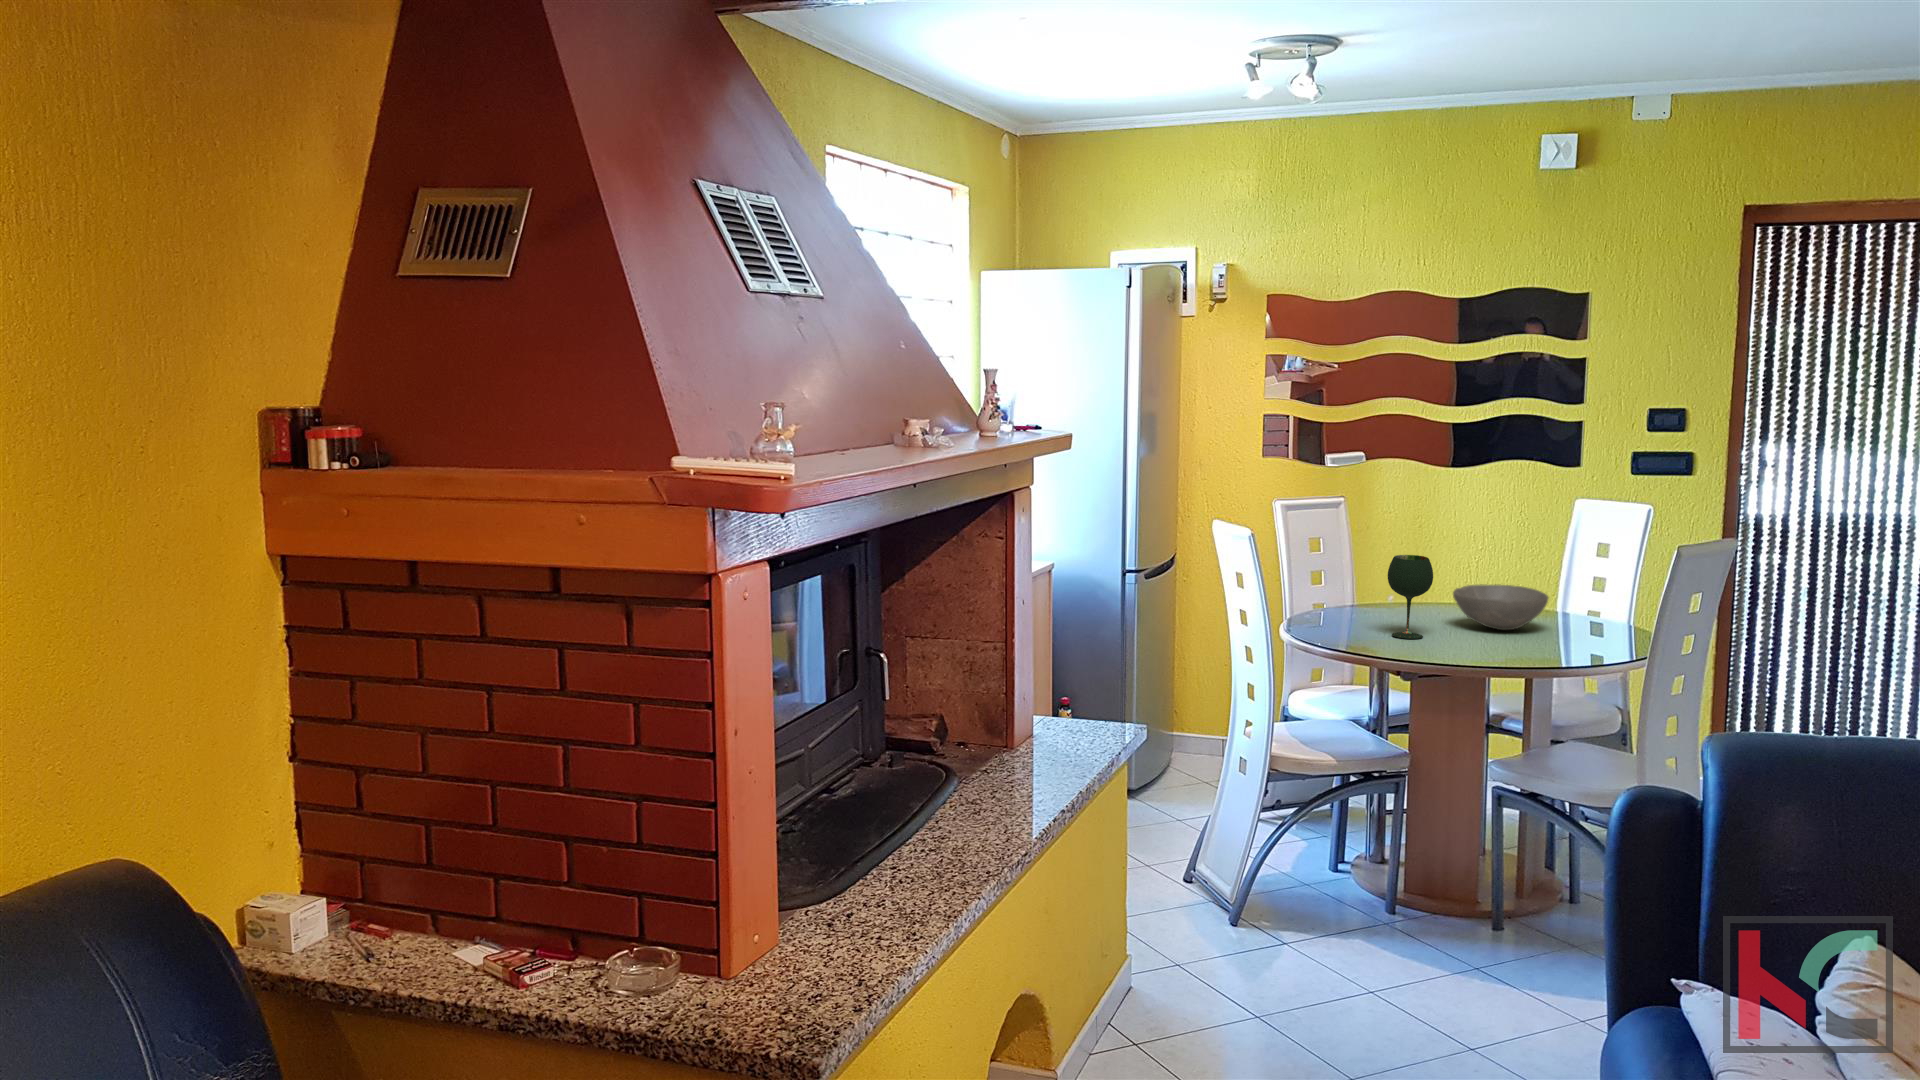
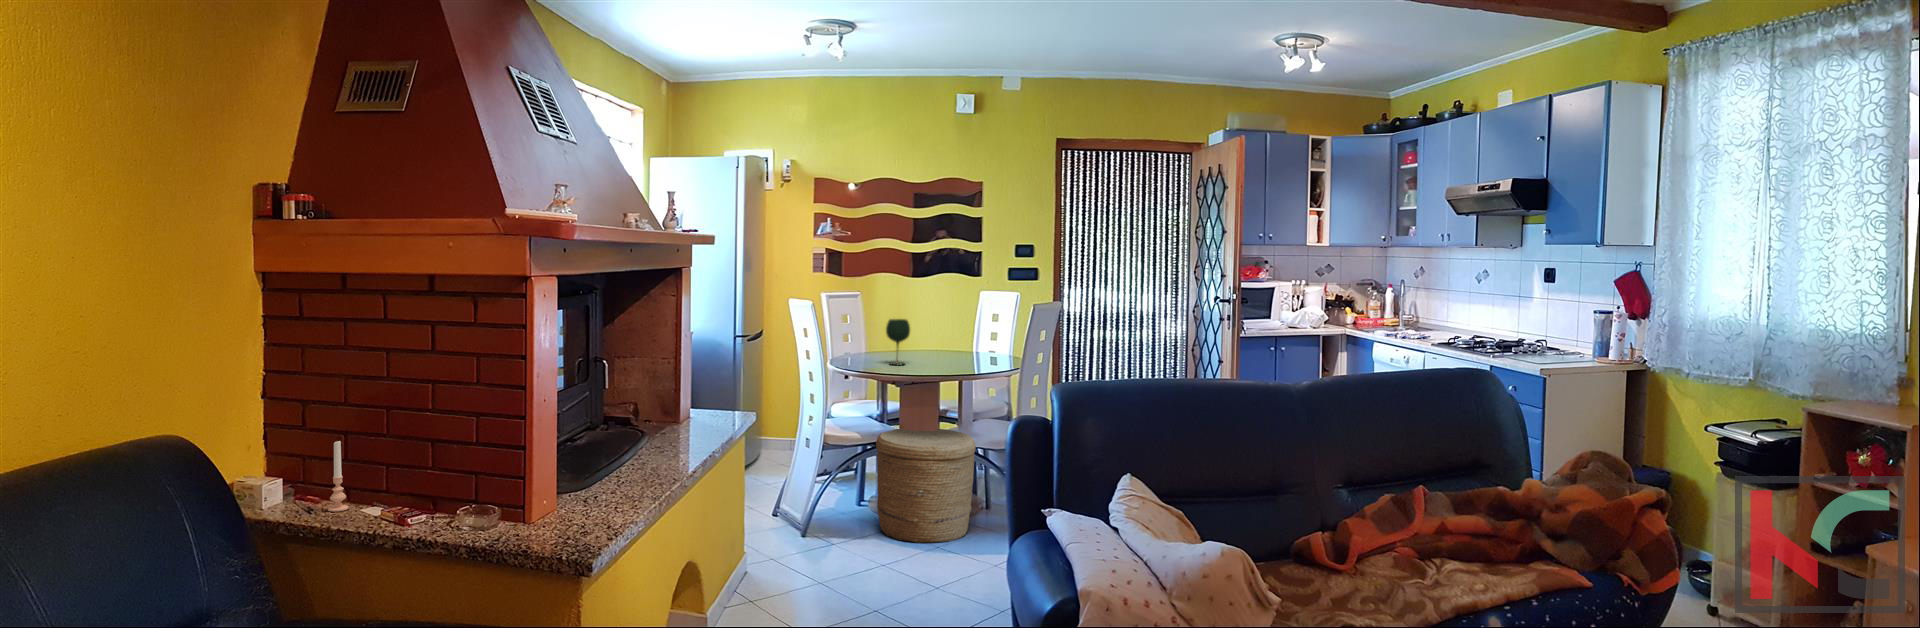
bowl: present [1453,584,1548,630] -> none [921,338,970,361]
woven basket: none [1364,755,1556,979] -> present [876,429,976,543]
candle: none [386,846,418,965] -> present [328,441,349,512]

